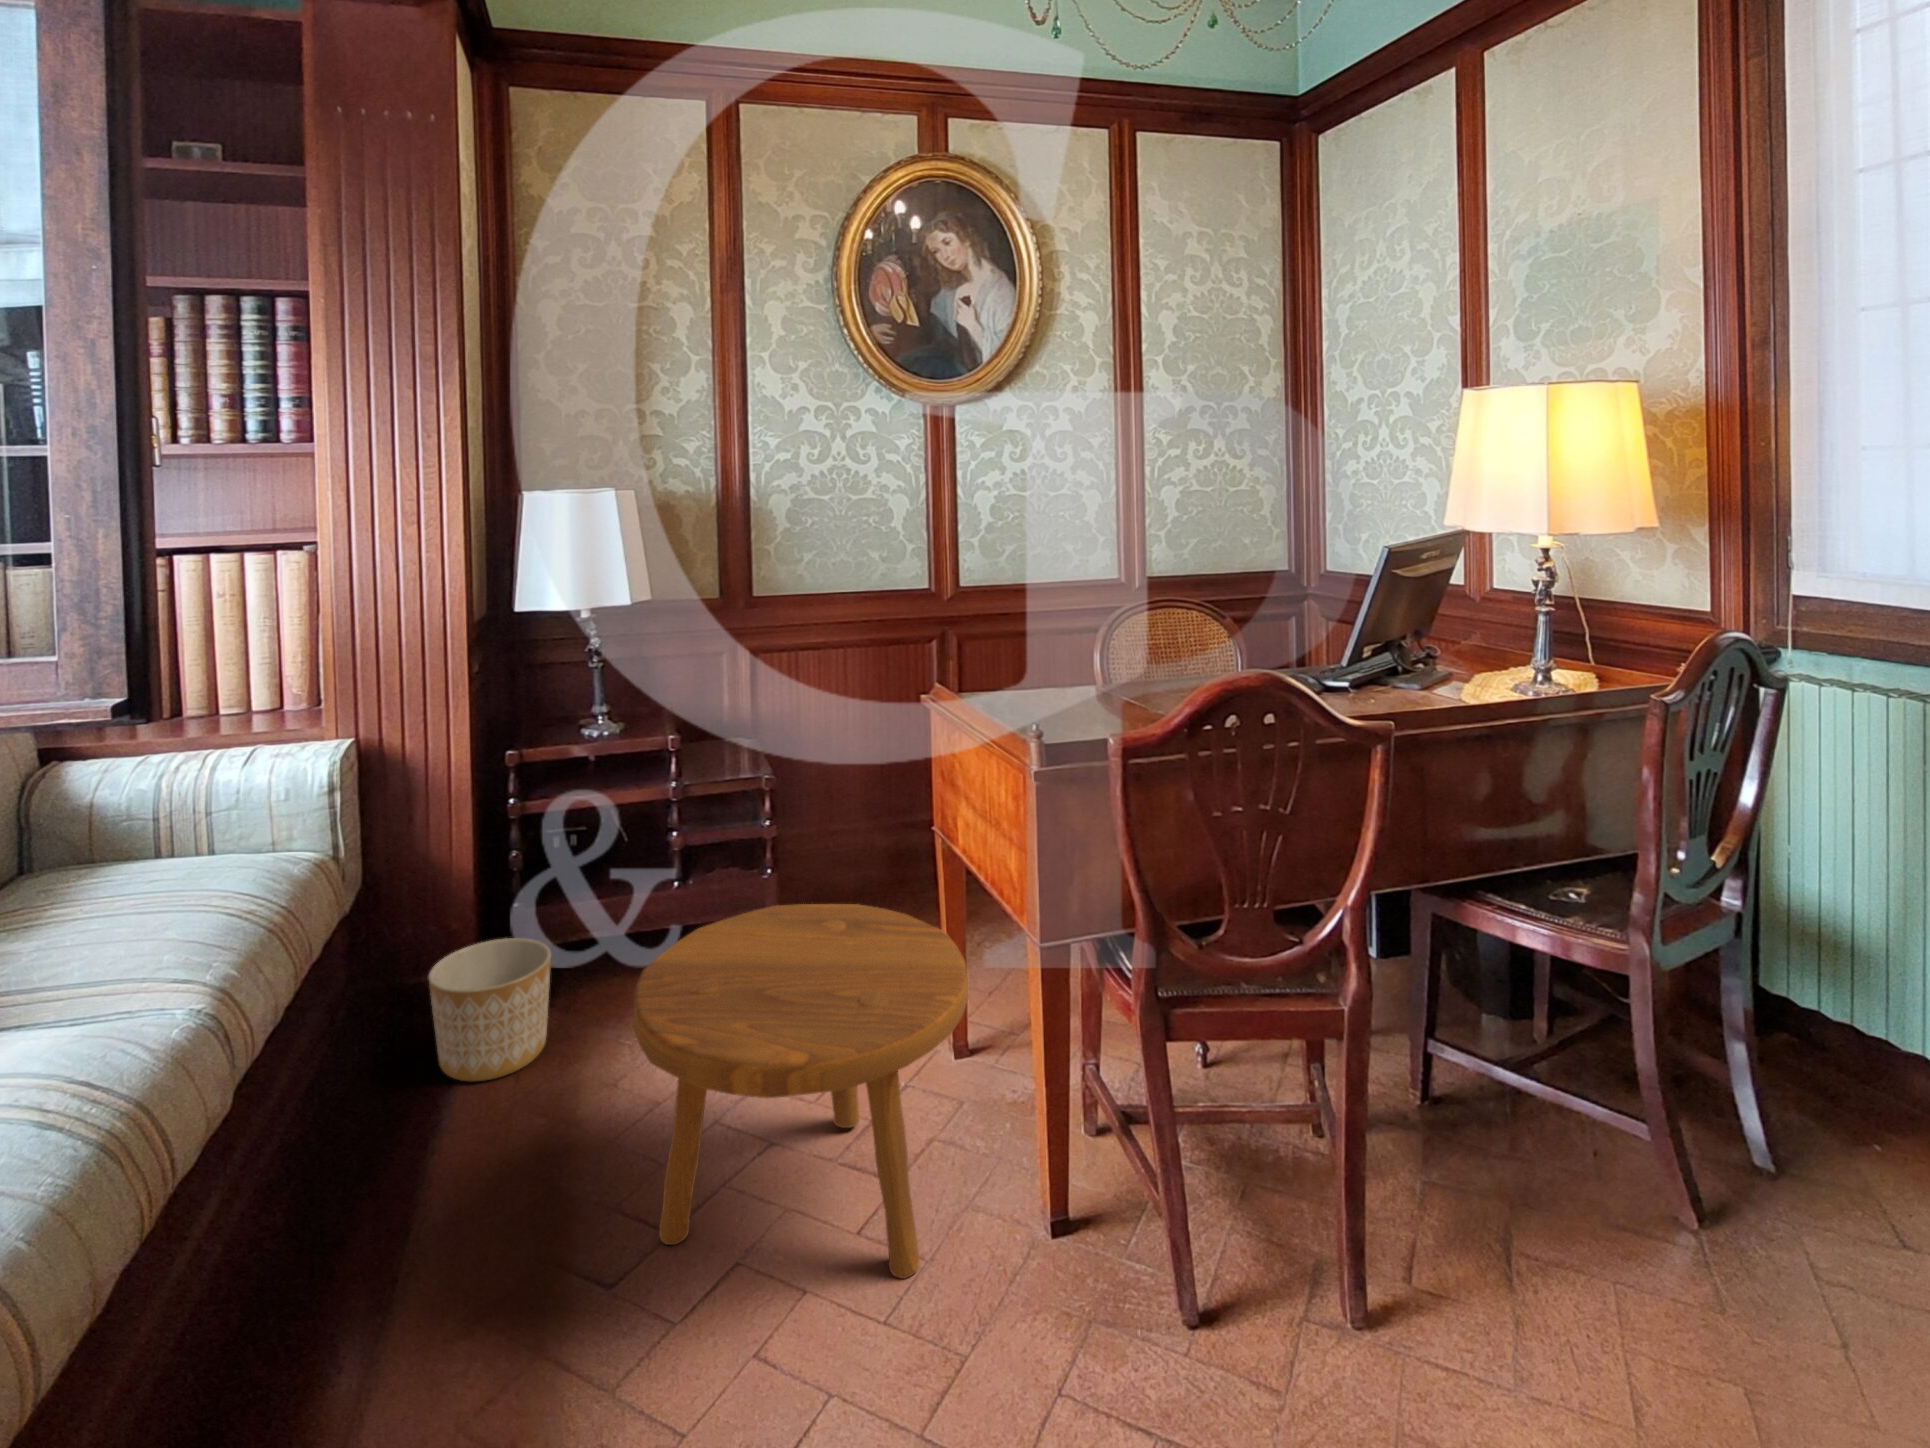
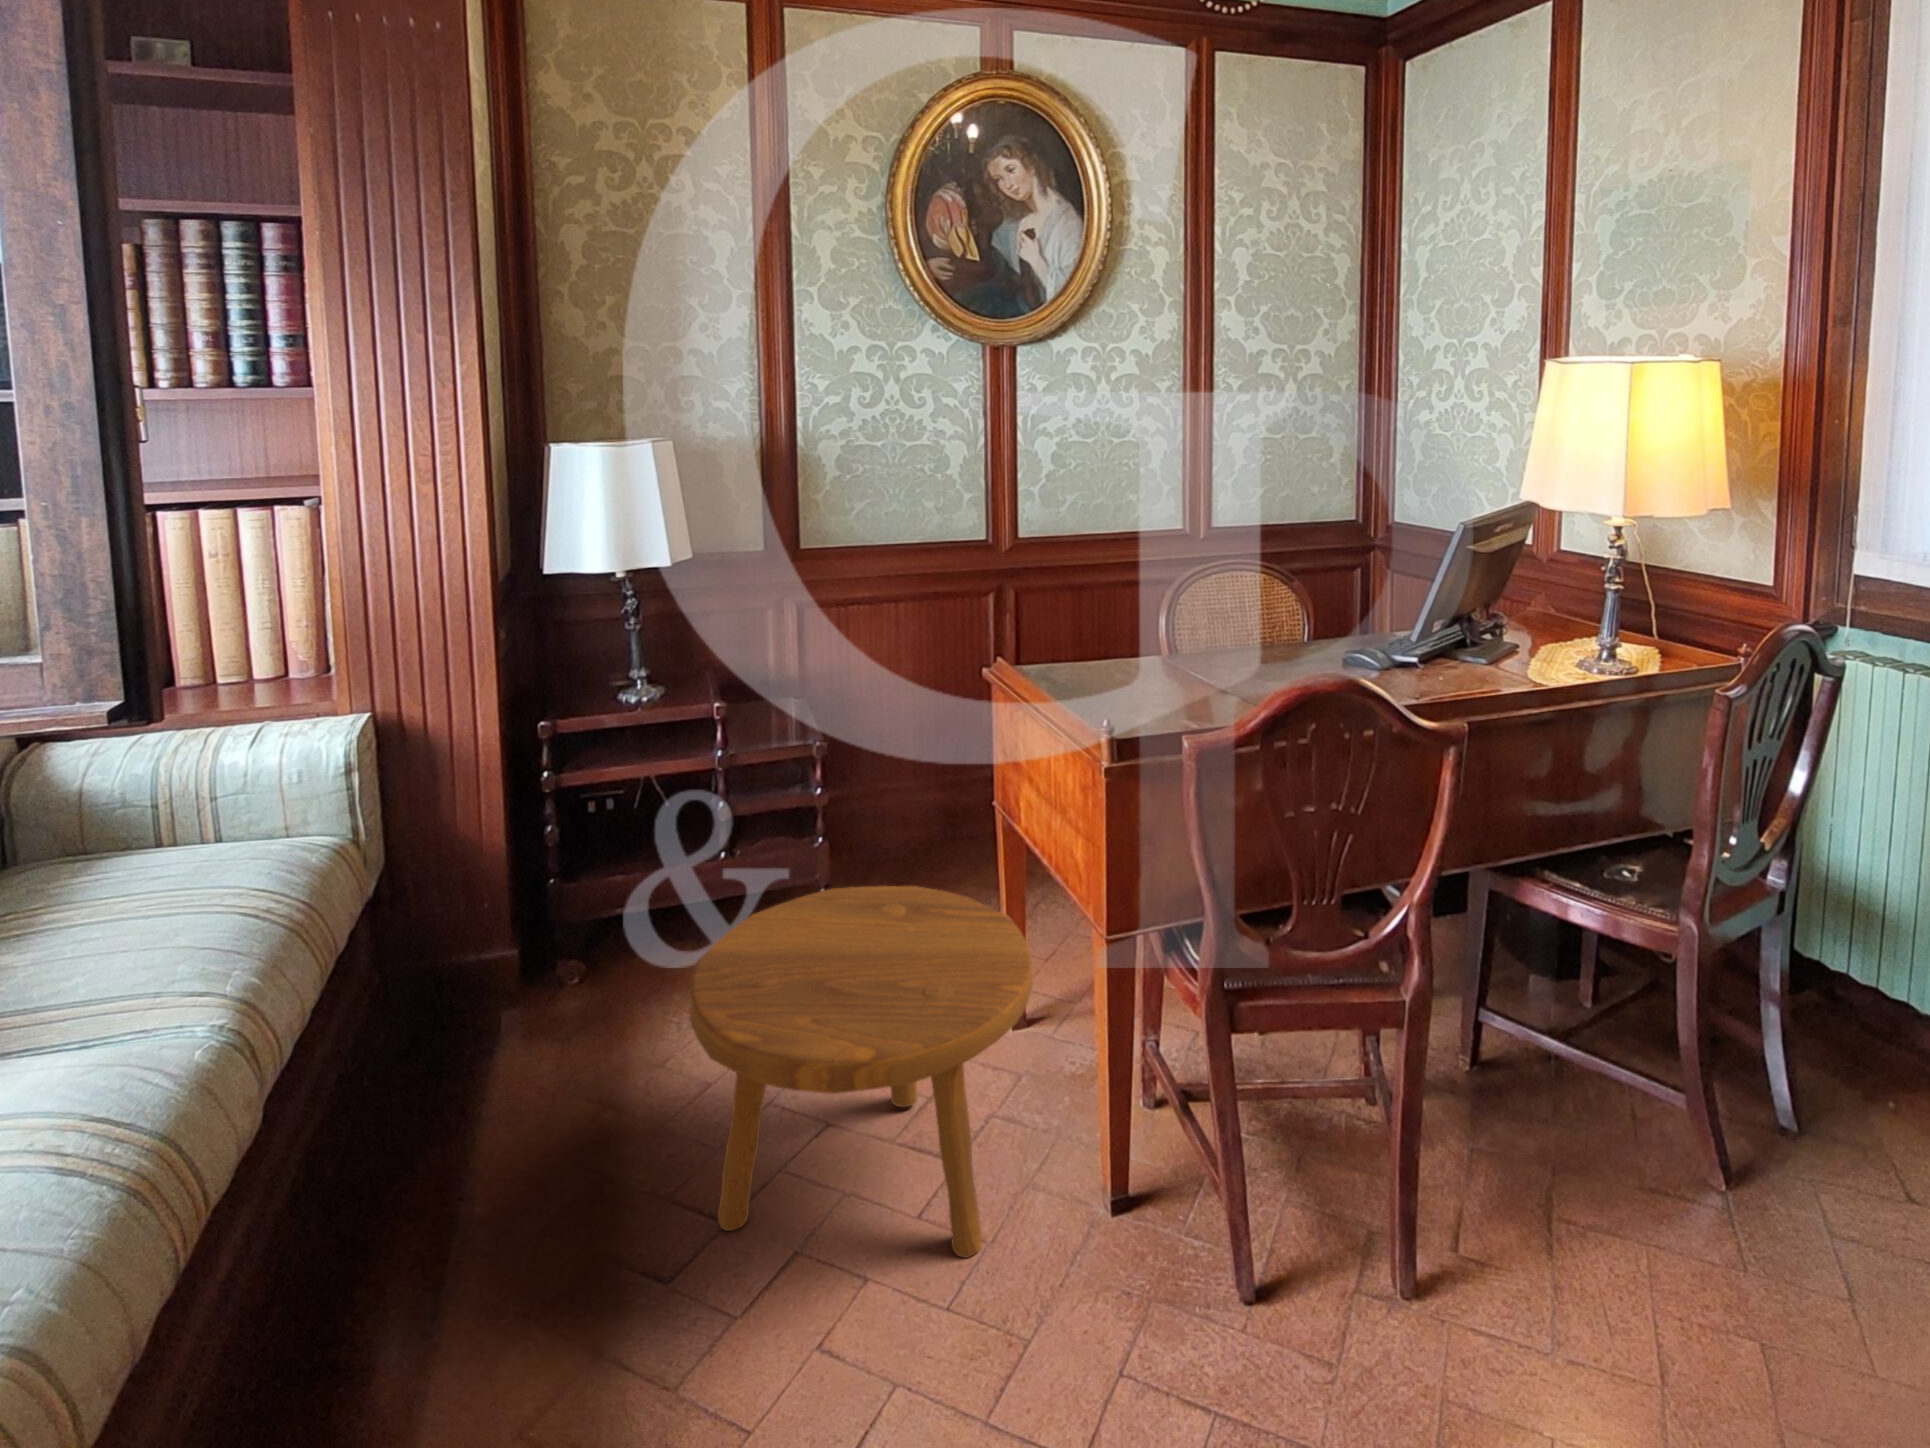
planter: present [429,938,551,1082] -> none [460,917,590,1066]

